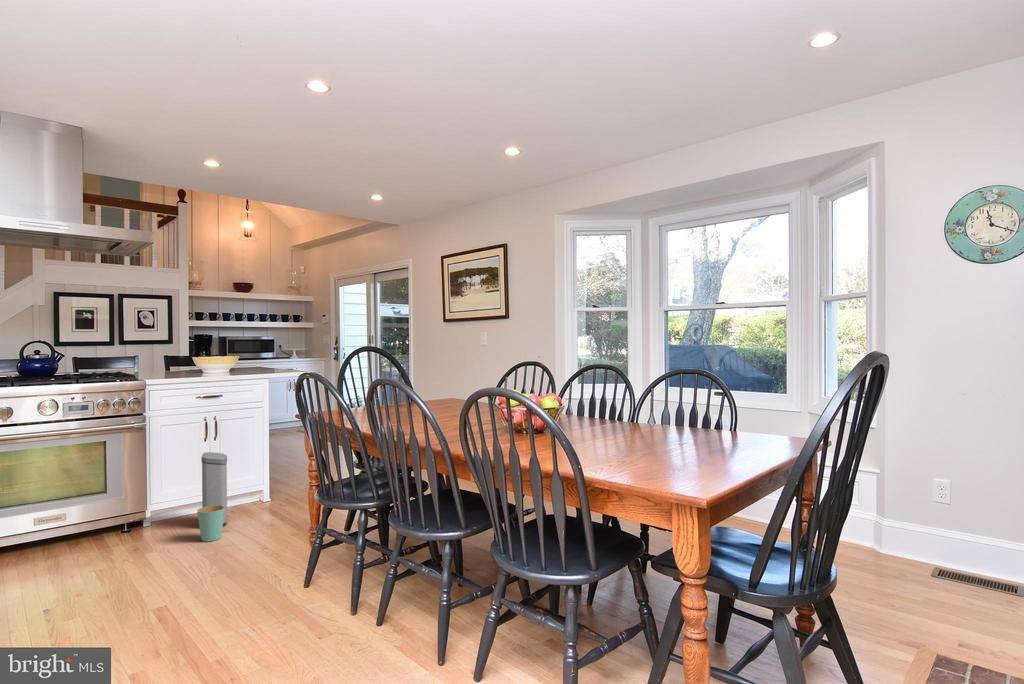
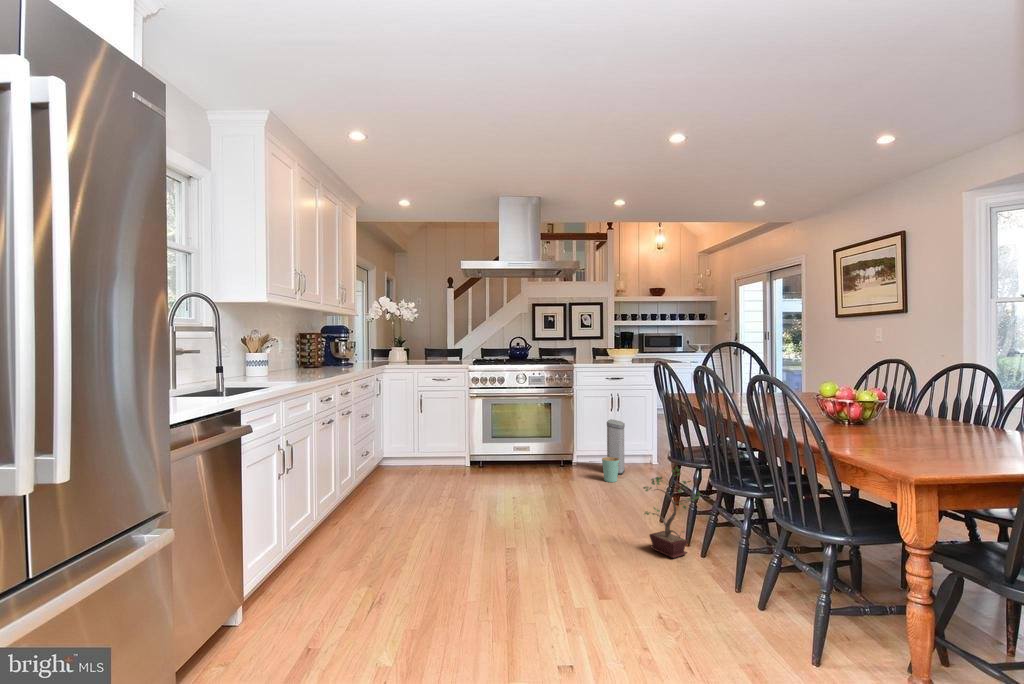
potted plant: none [293,515,388,647] -> present [643,467,701,558]

